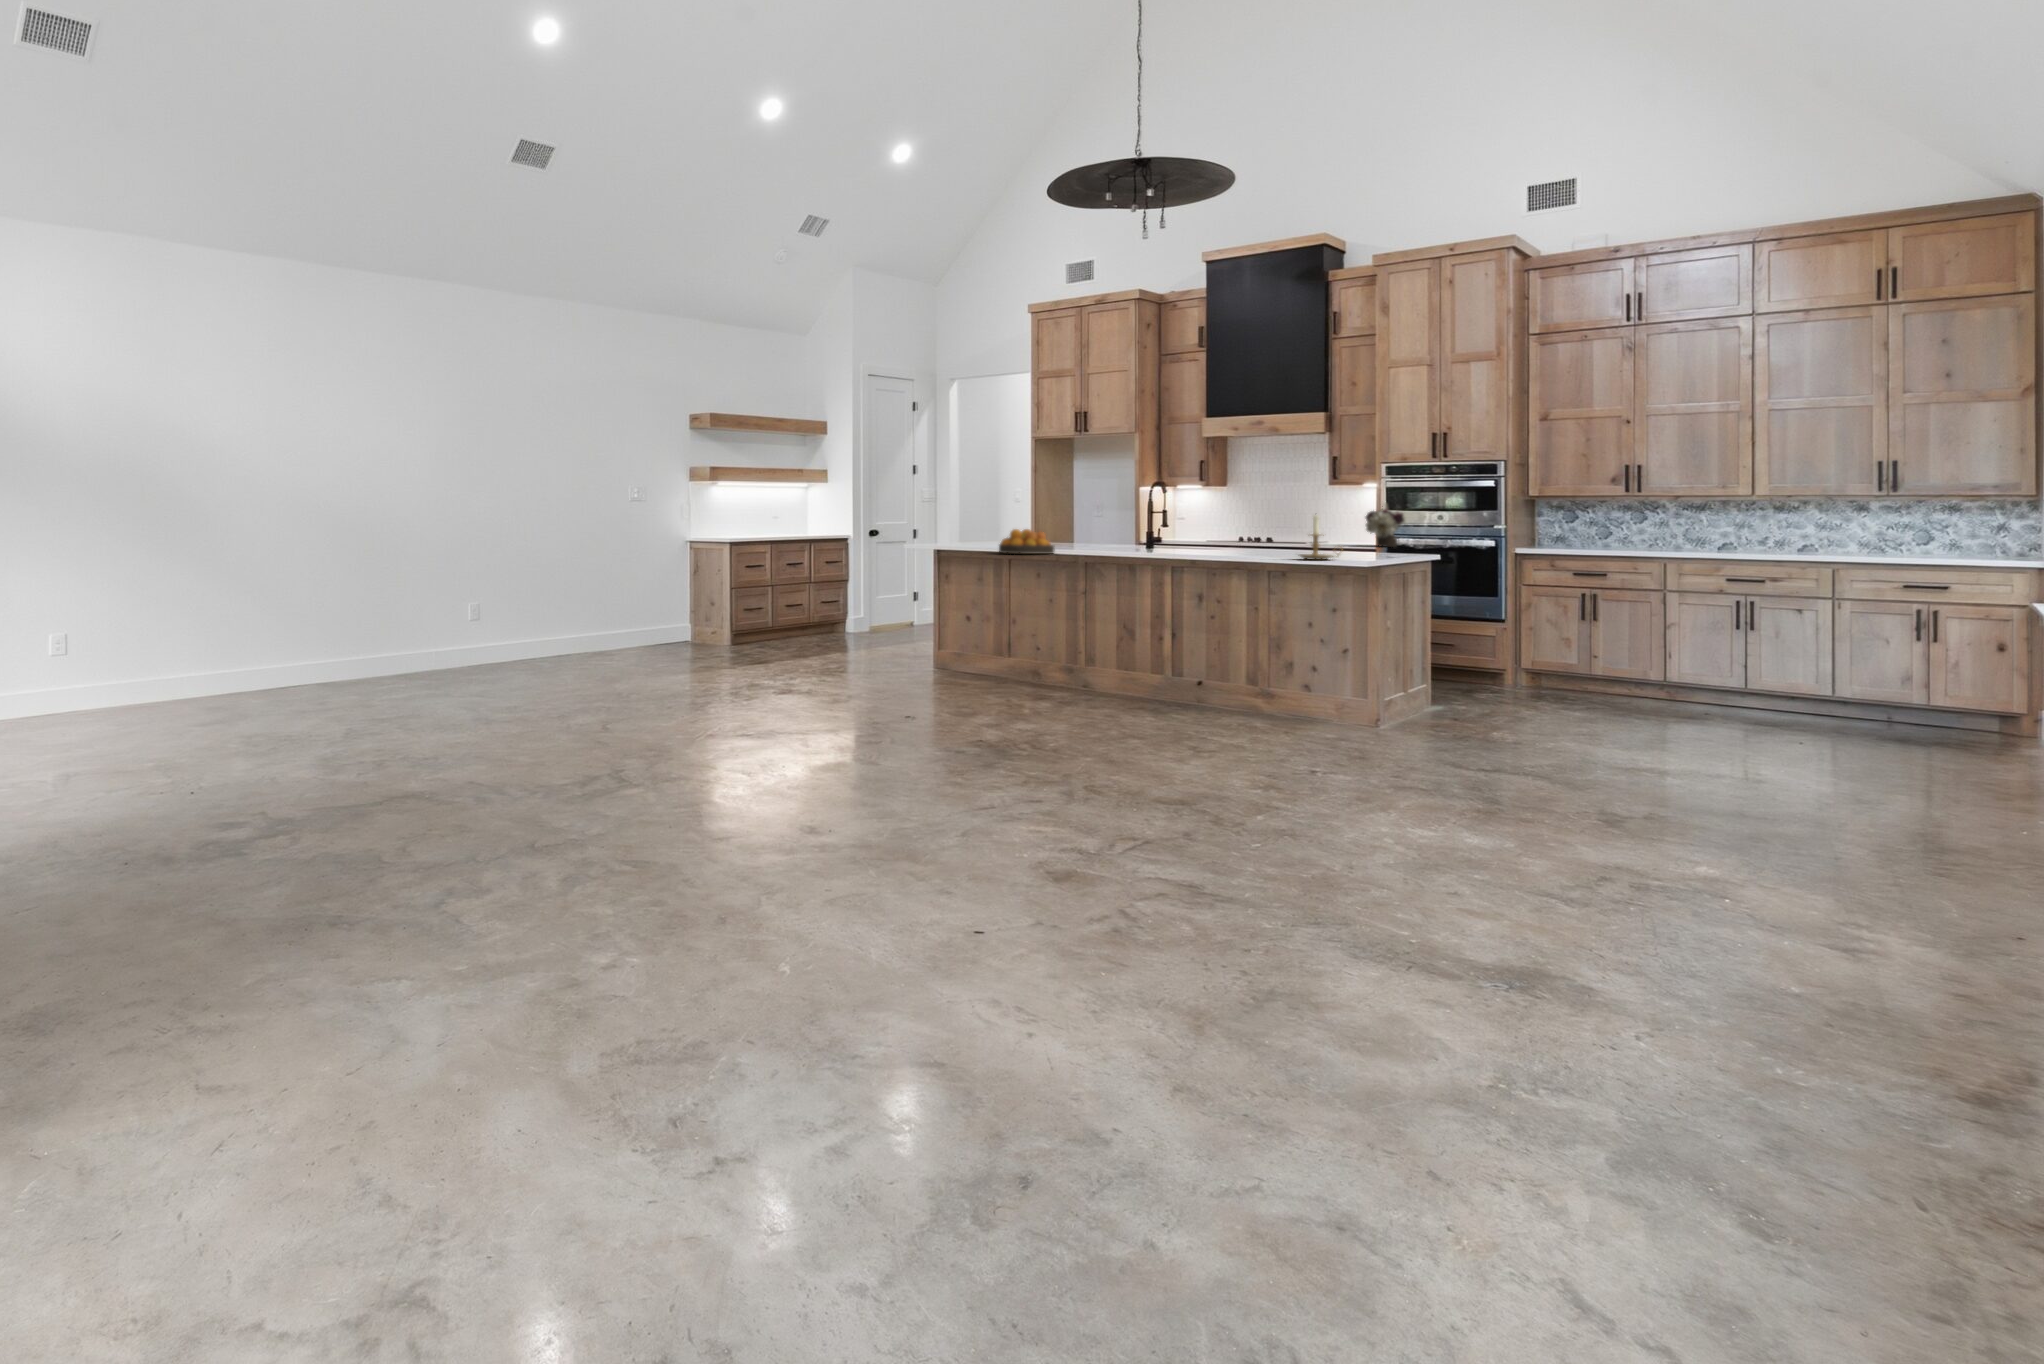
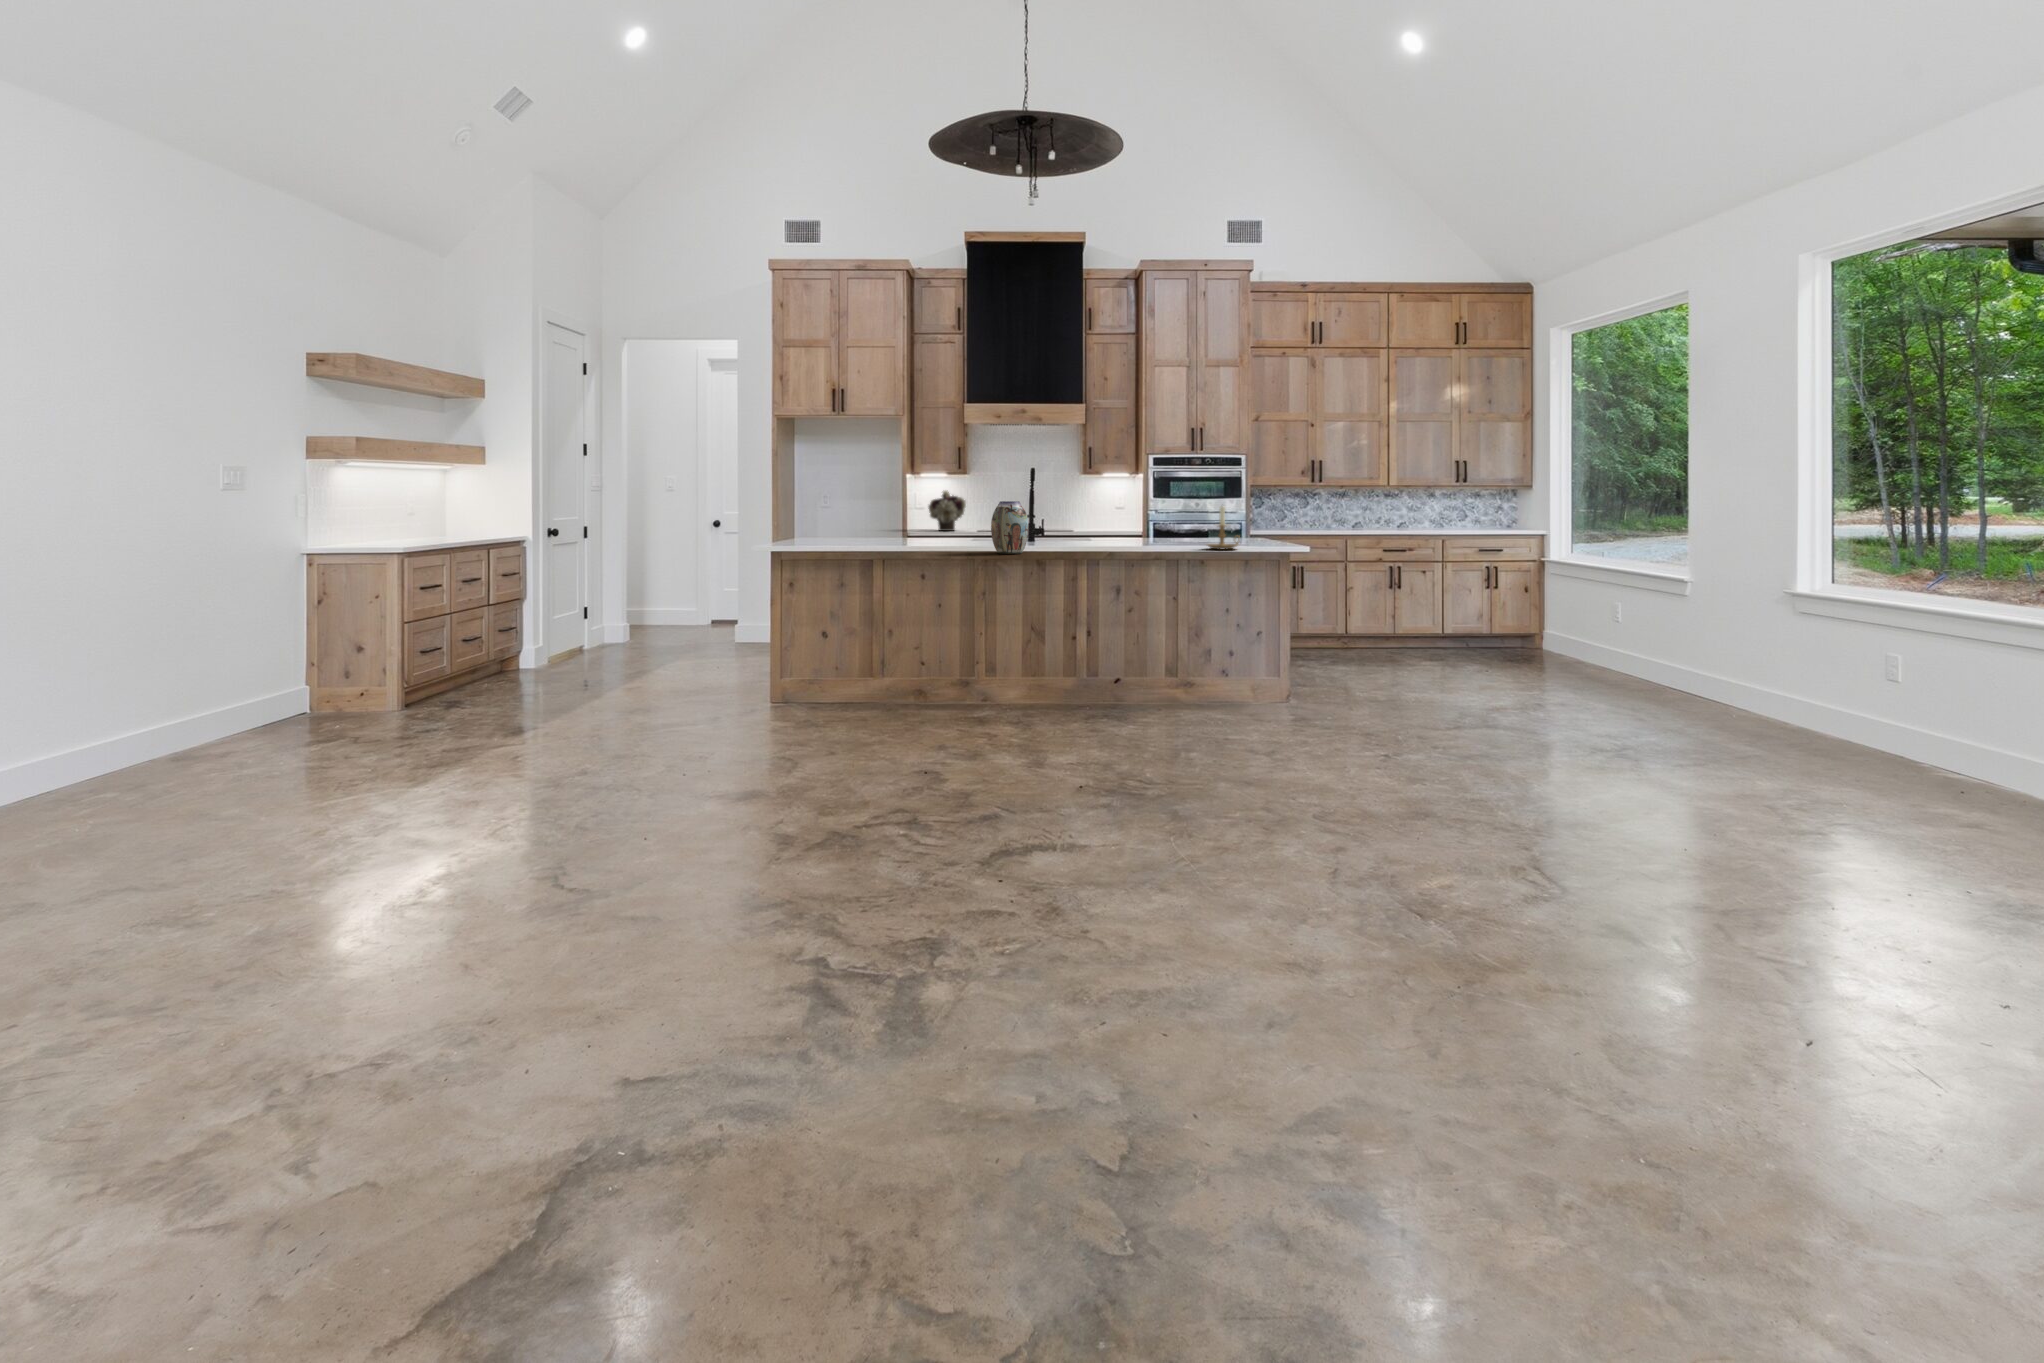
flower arrangement: present [1366,501,1408,547] -> present [929,490,966,531]
vase: none [1083,509,1117,556] -> present [991,501,1028,554]
fruit bowl: present [999,529,1055,554] -> none [882,525,947,556]

